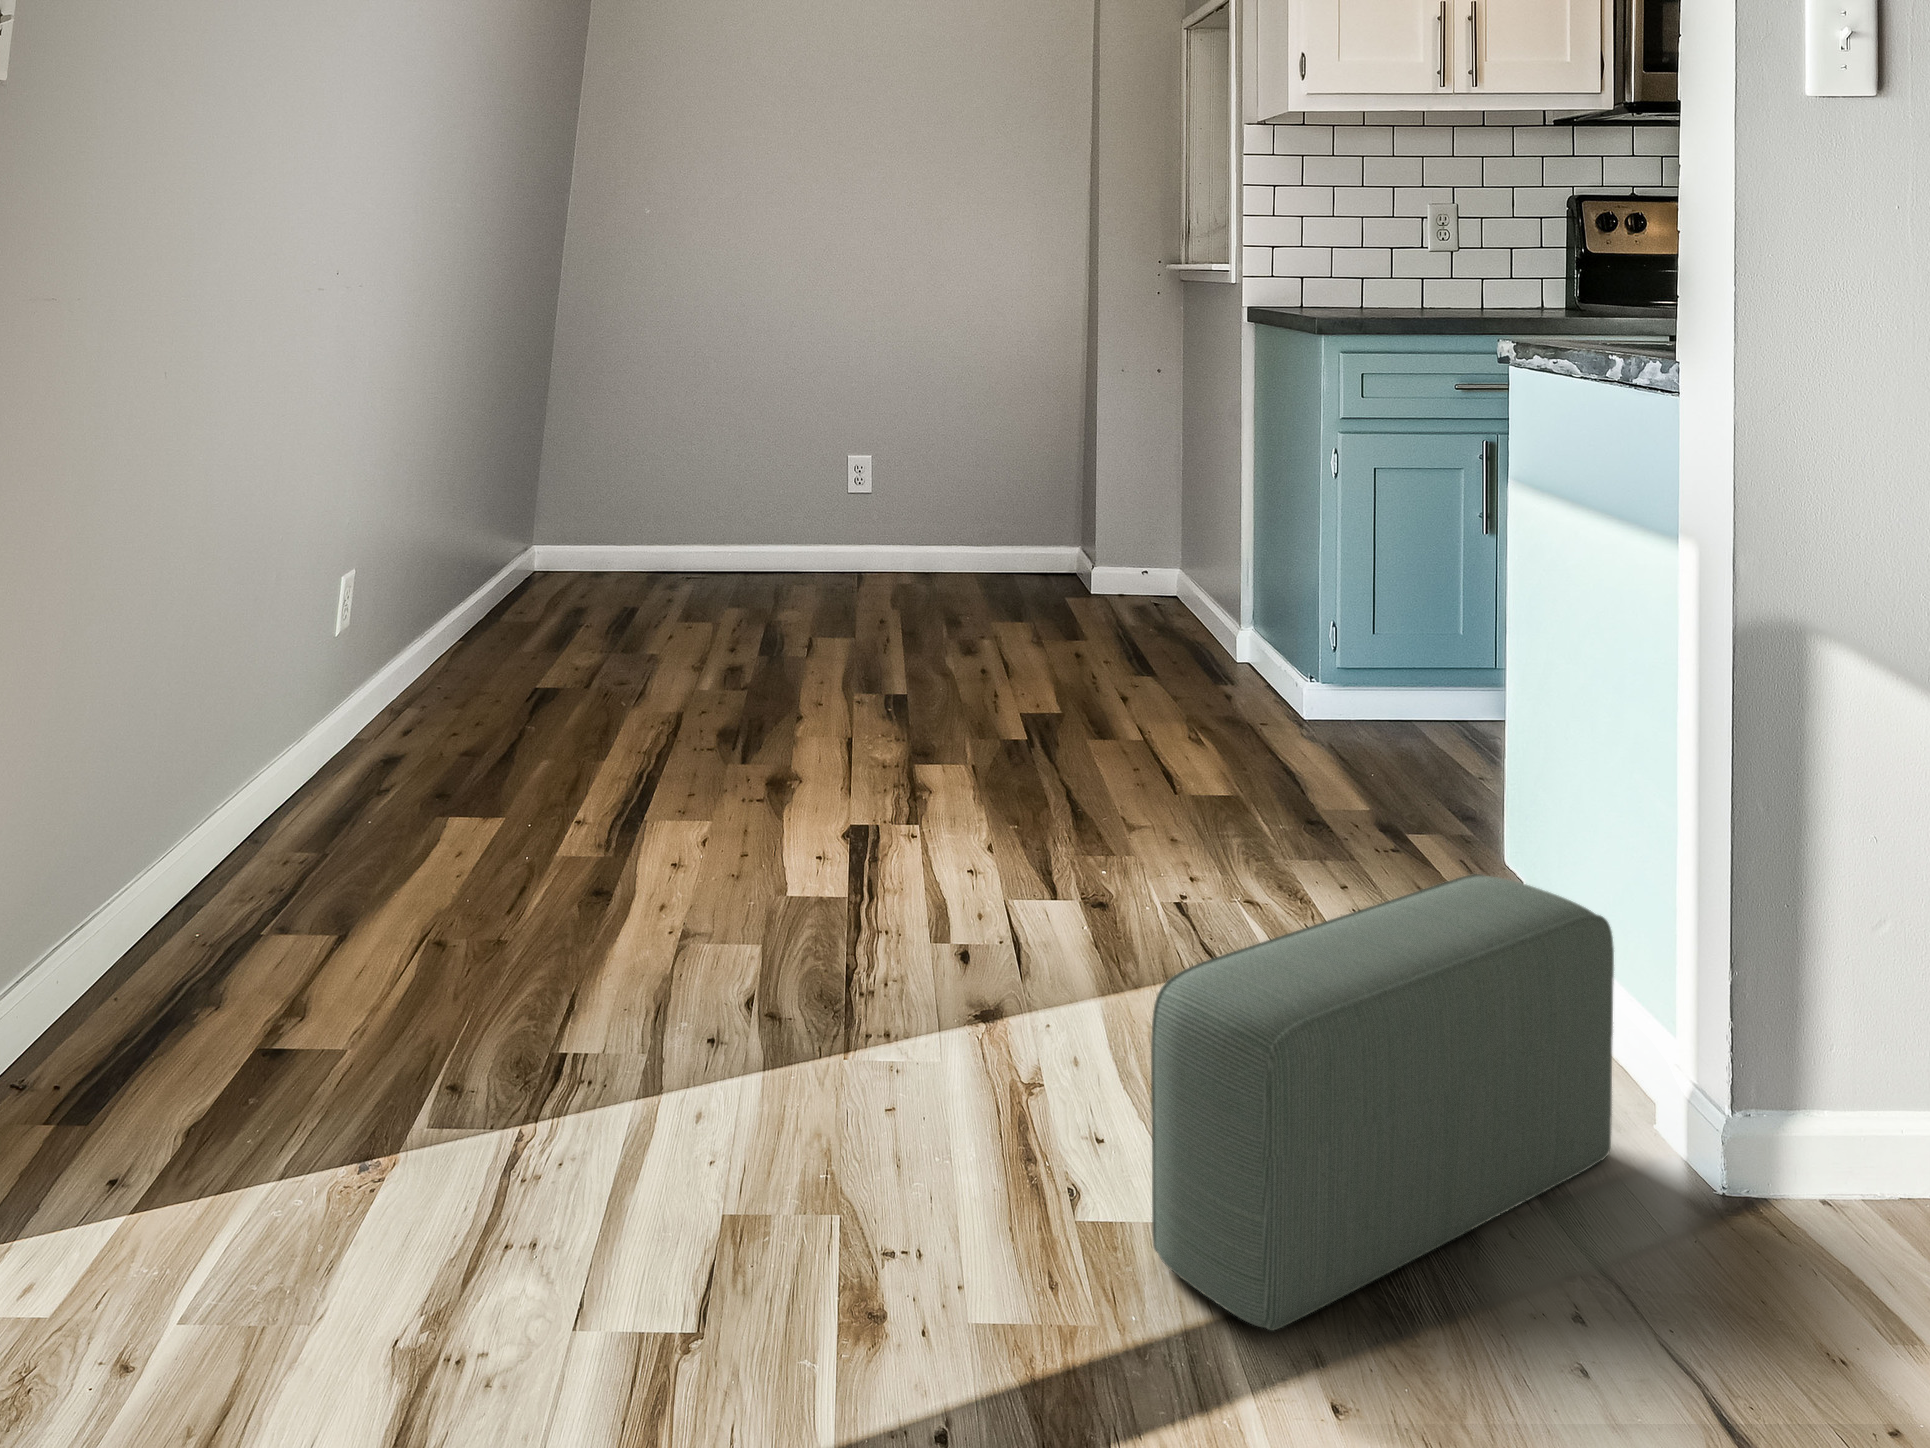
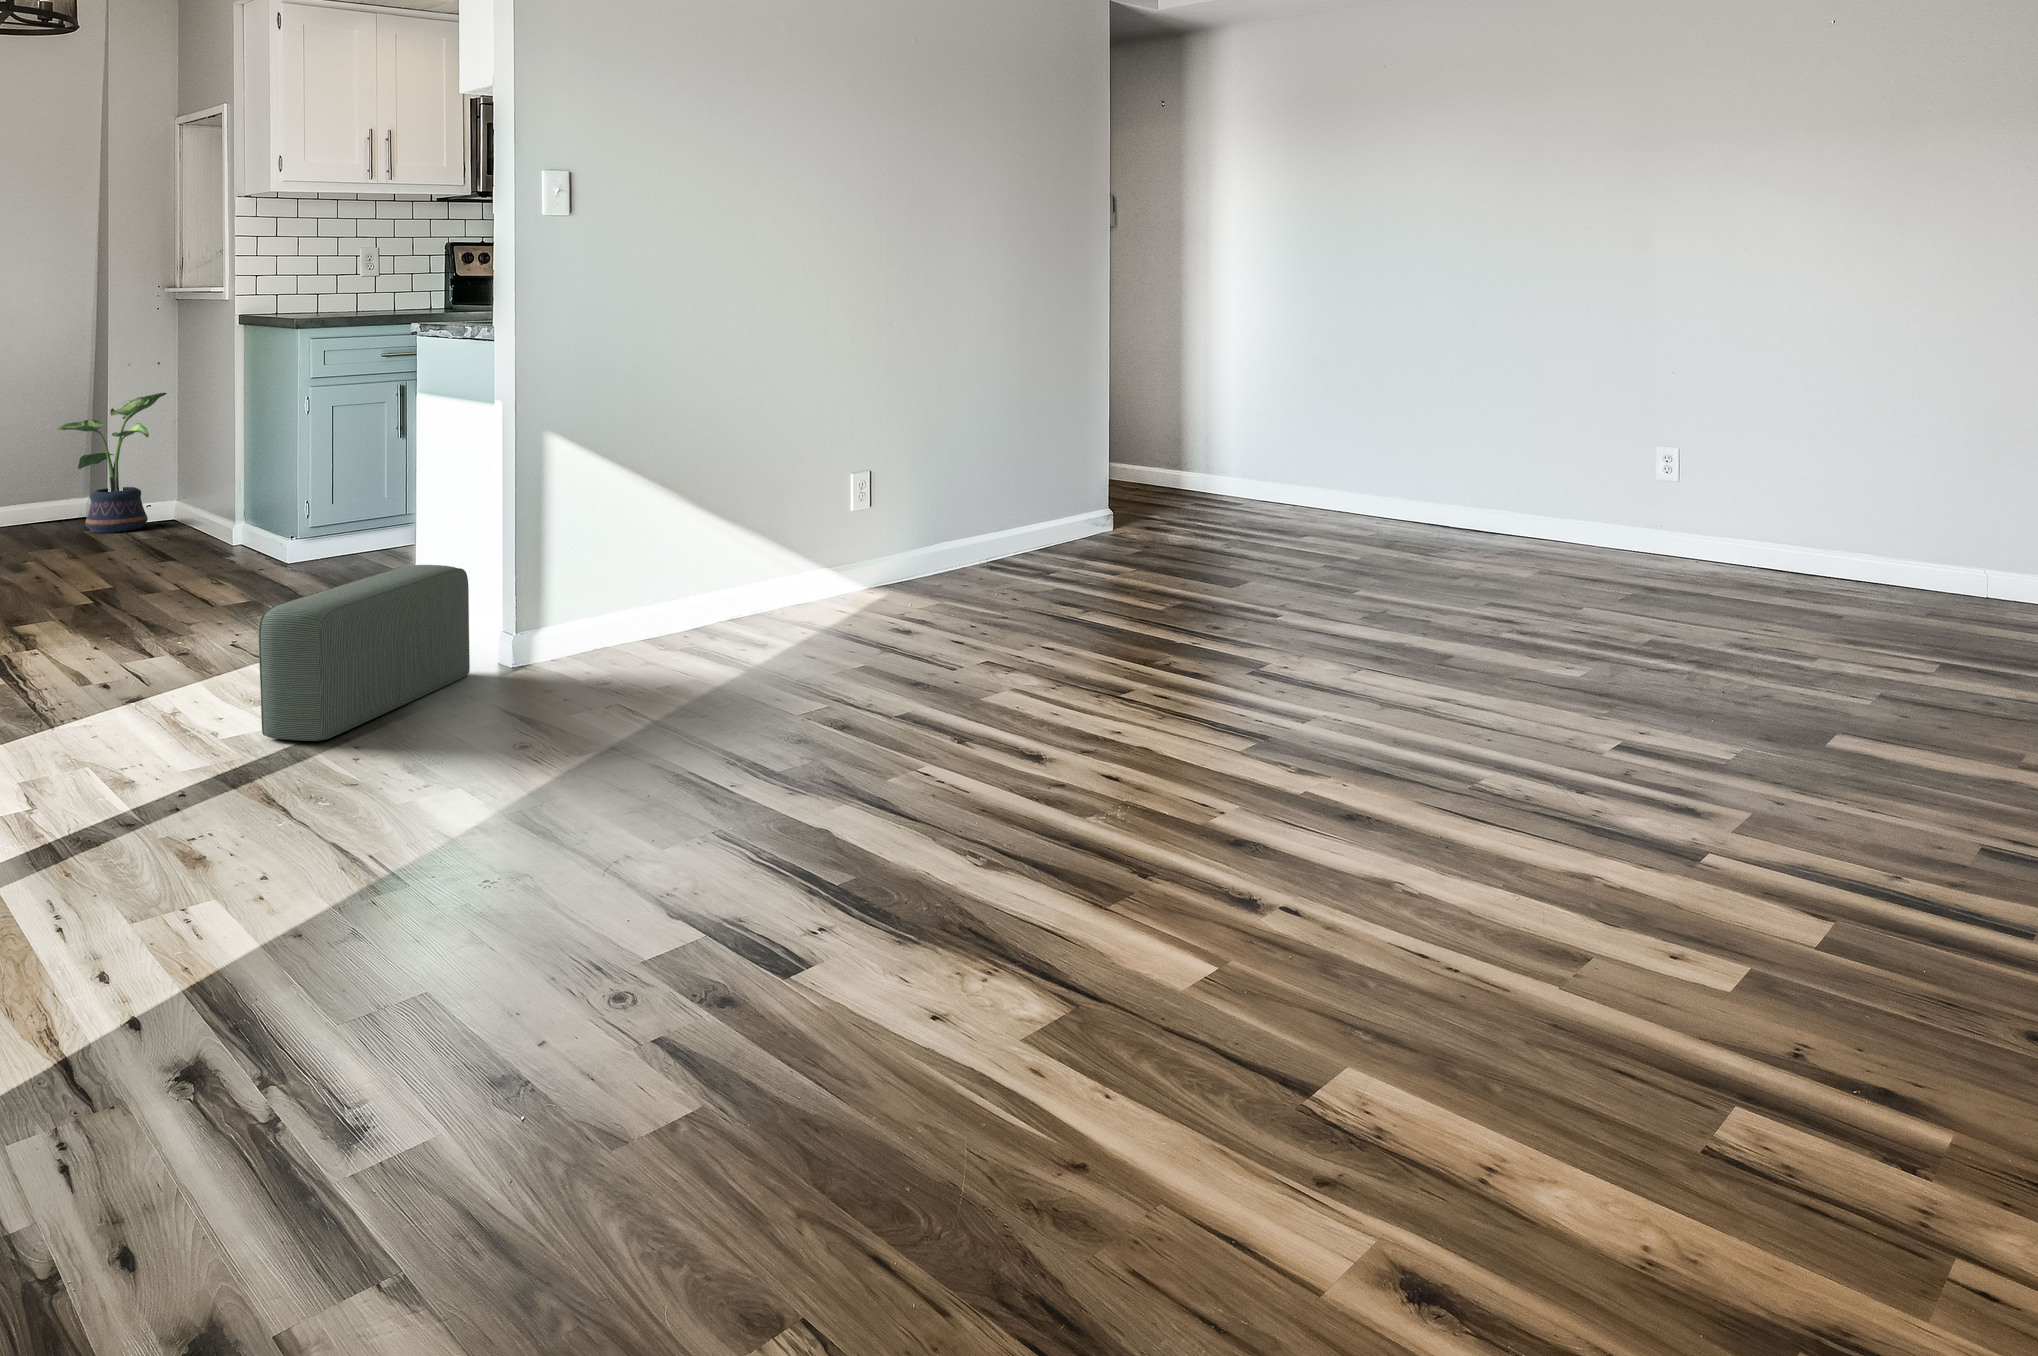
potted plant: none [1040,410,1174,599] -> present [57,393,167,533]

